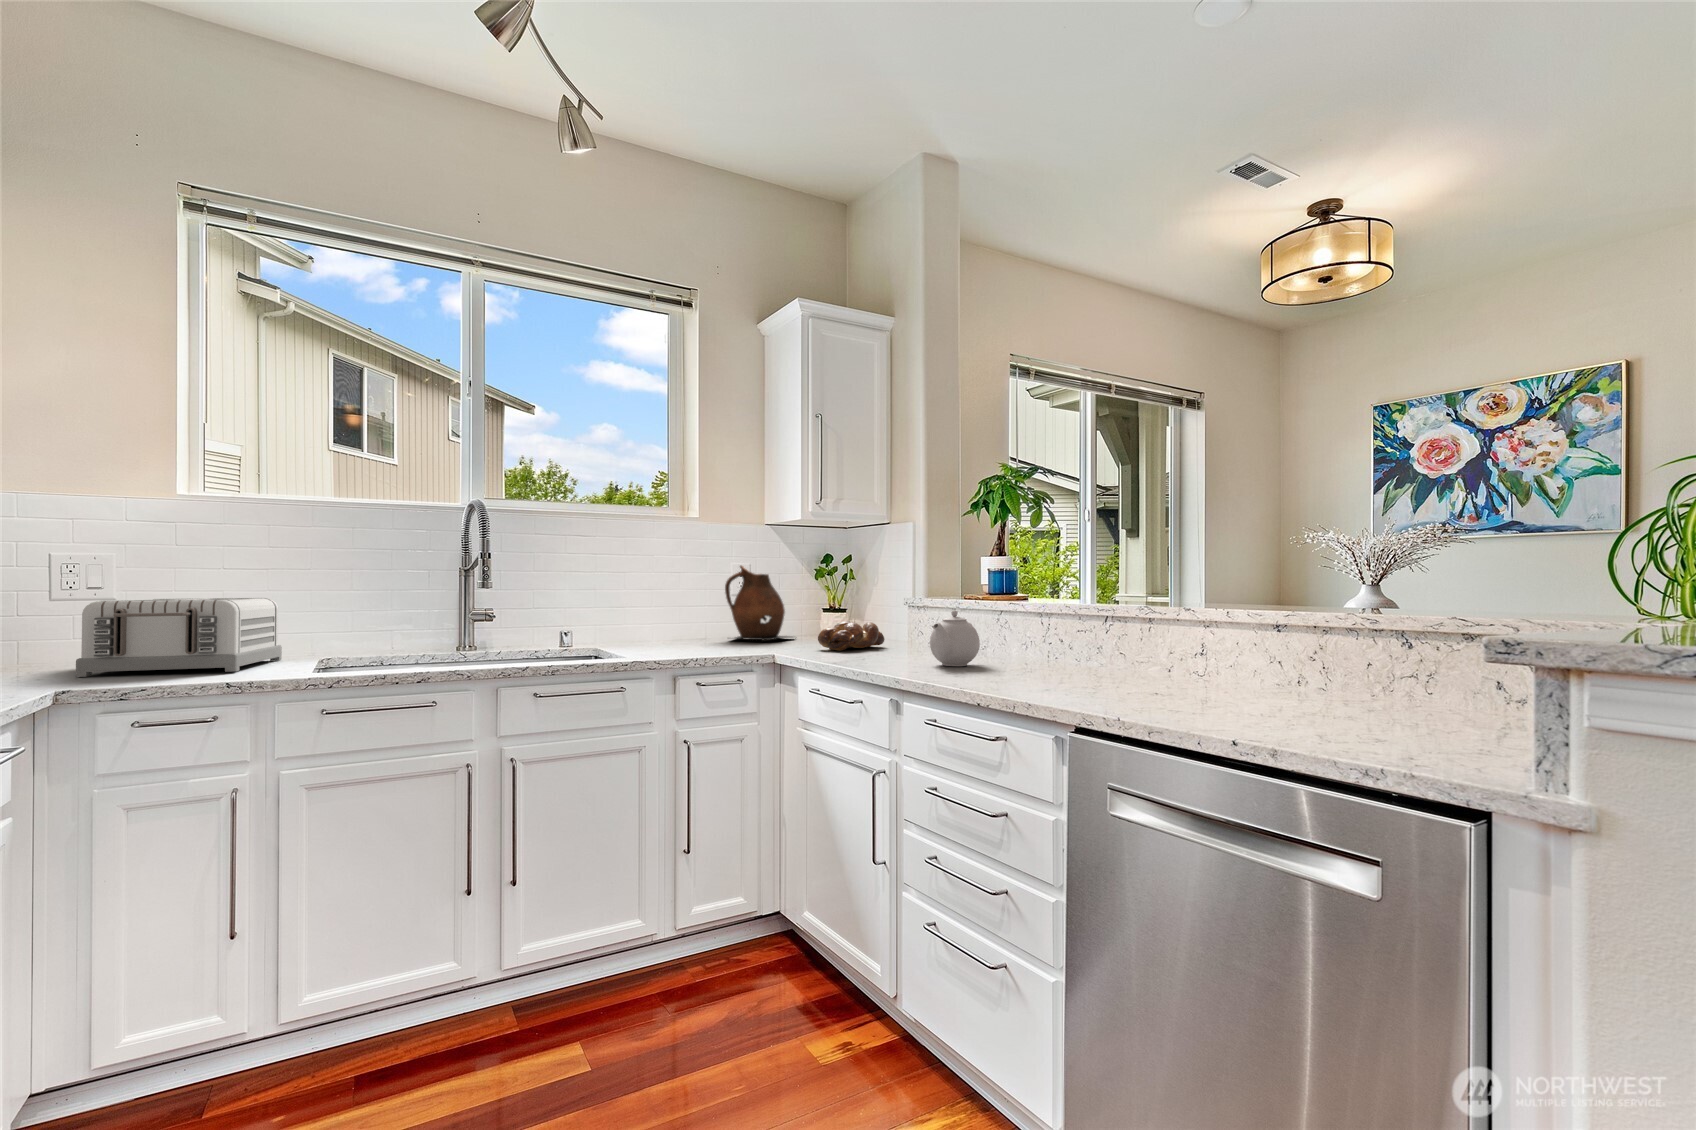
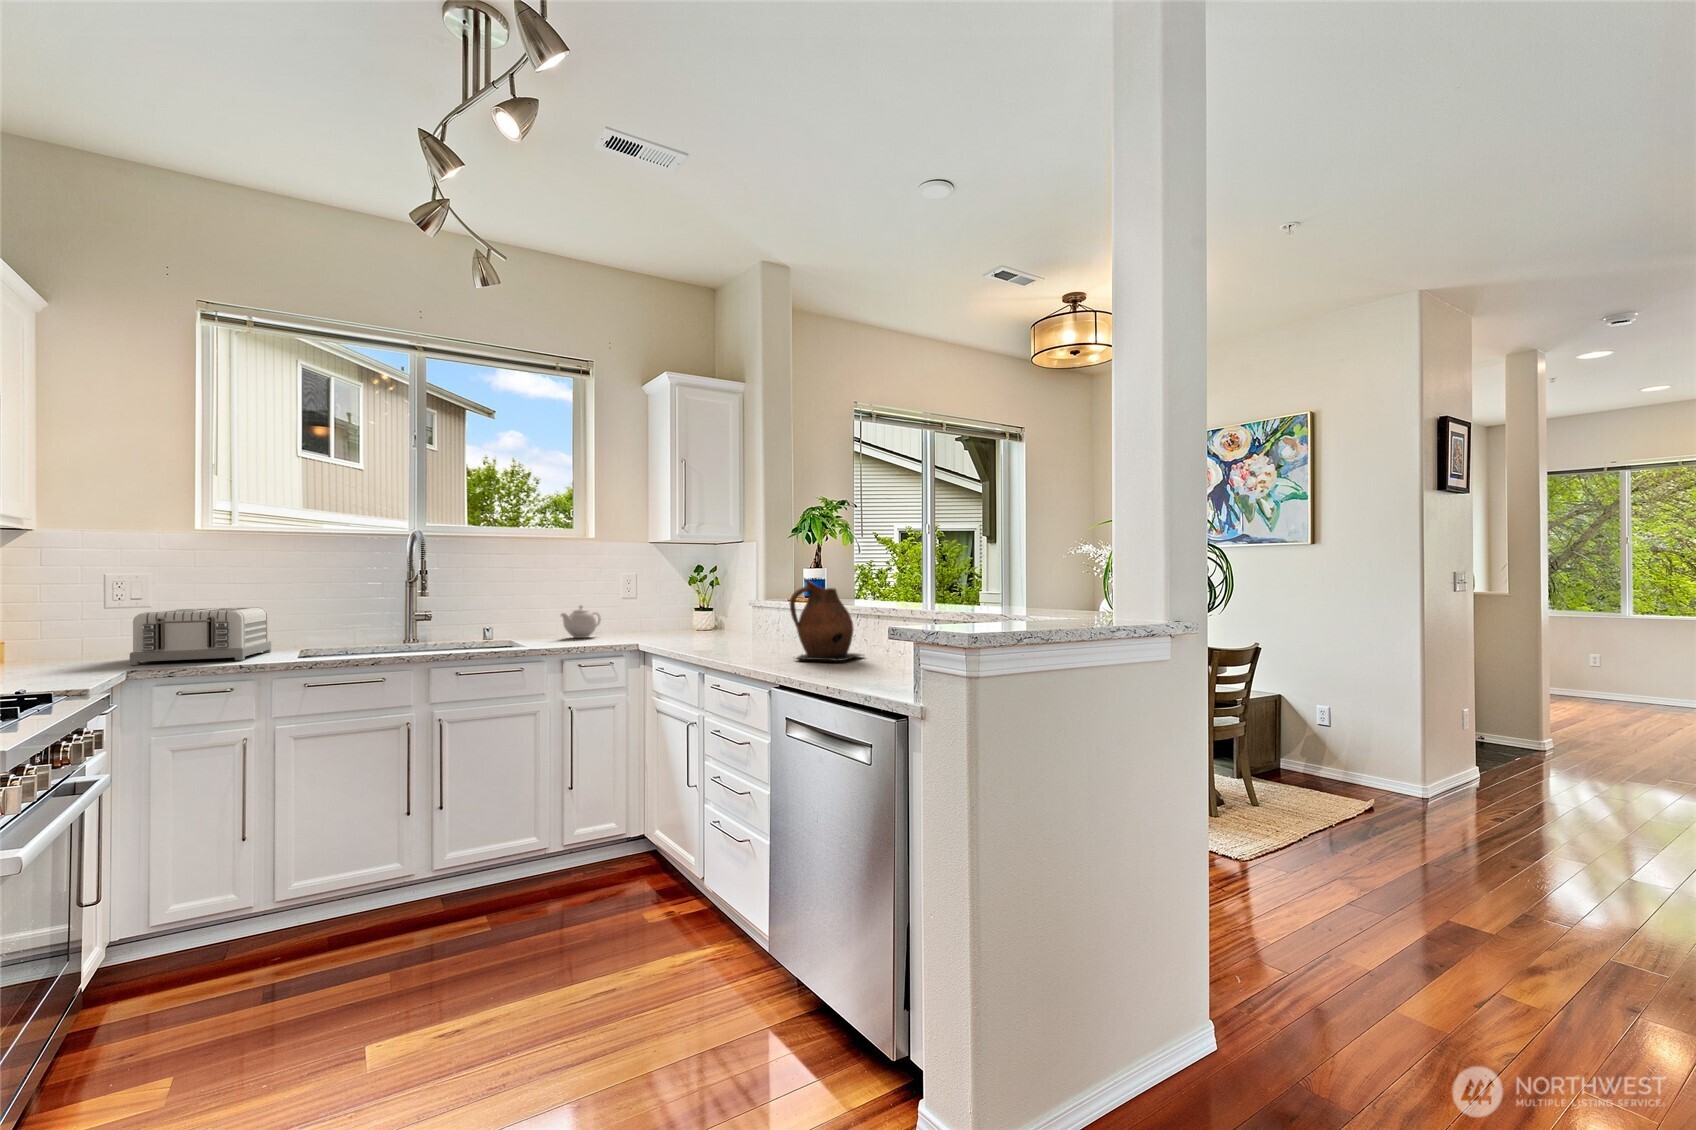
ceramic pitcher: present [725,566,792,641] -> present [790,579,863,661]
teapot: present [930,610,980,666] -> present [561,605,601,638]
bread loaf: present [818,621,885,651] -> none [676,618,728,640]

